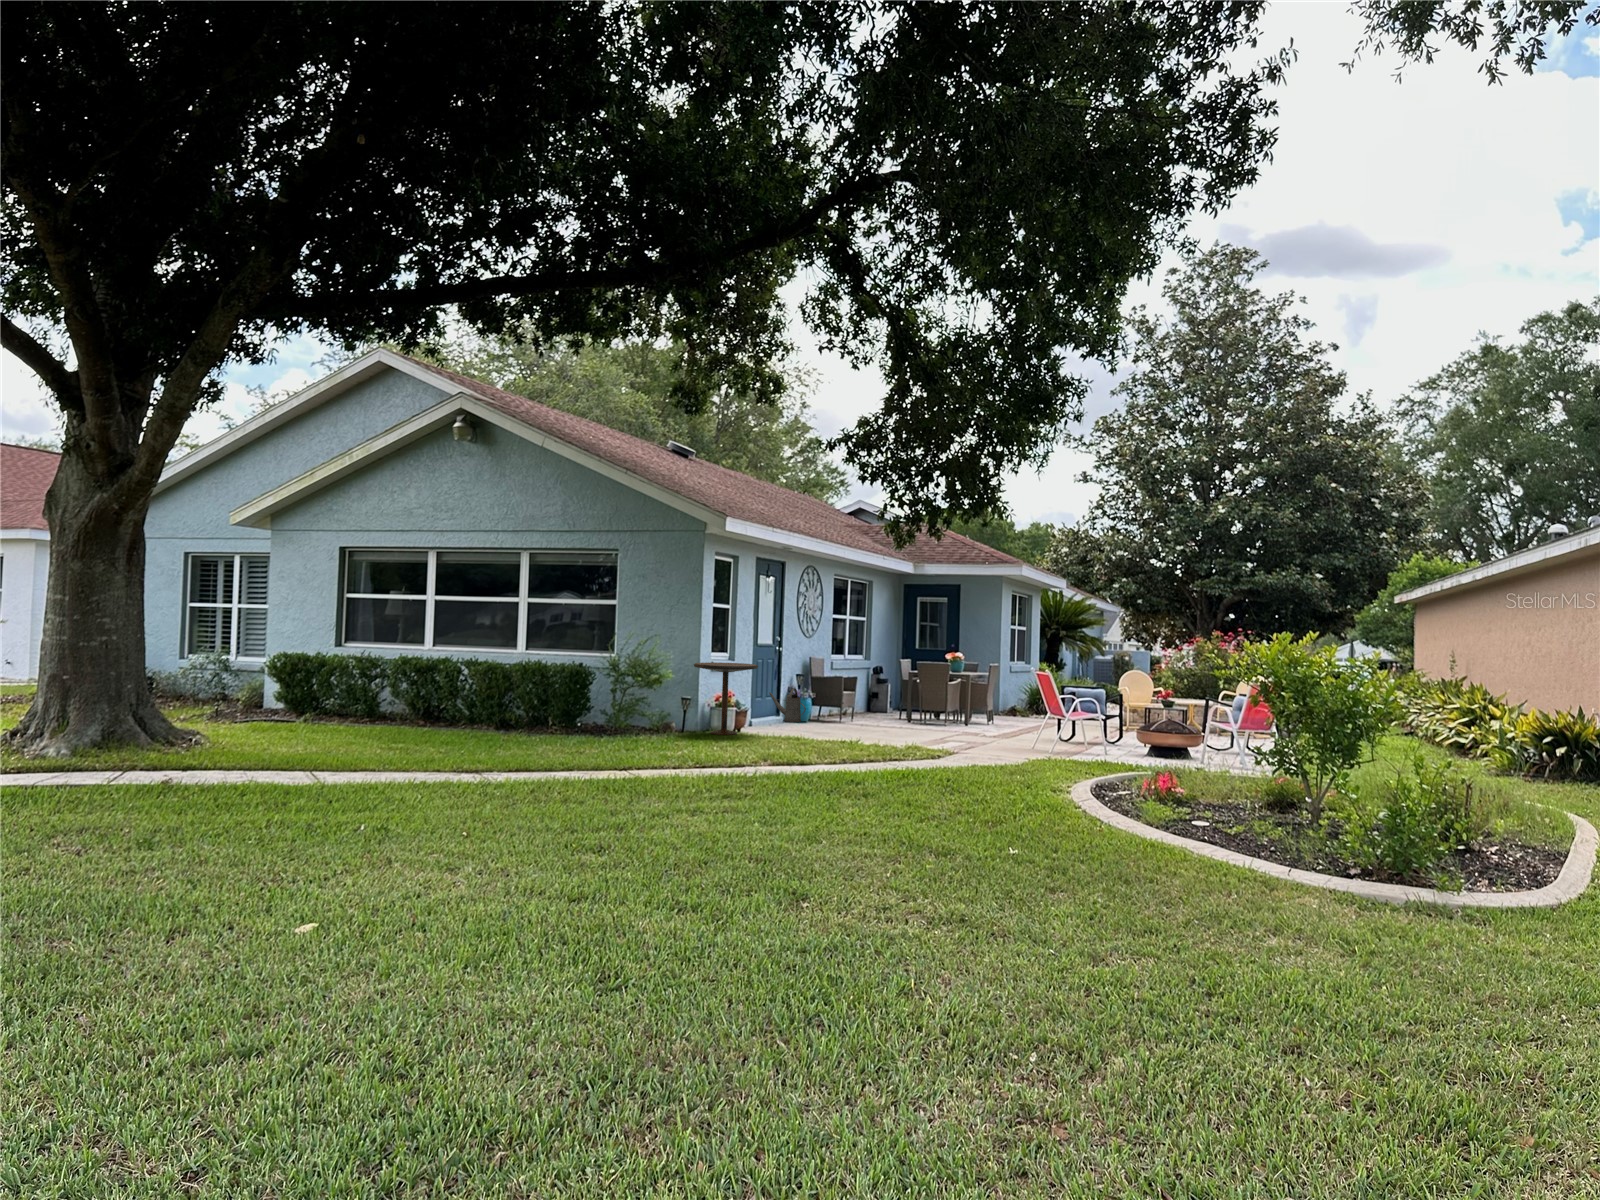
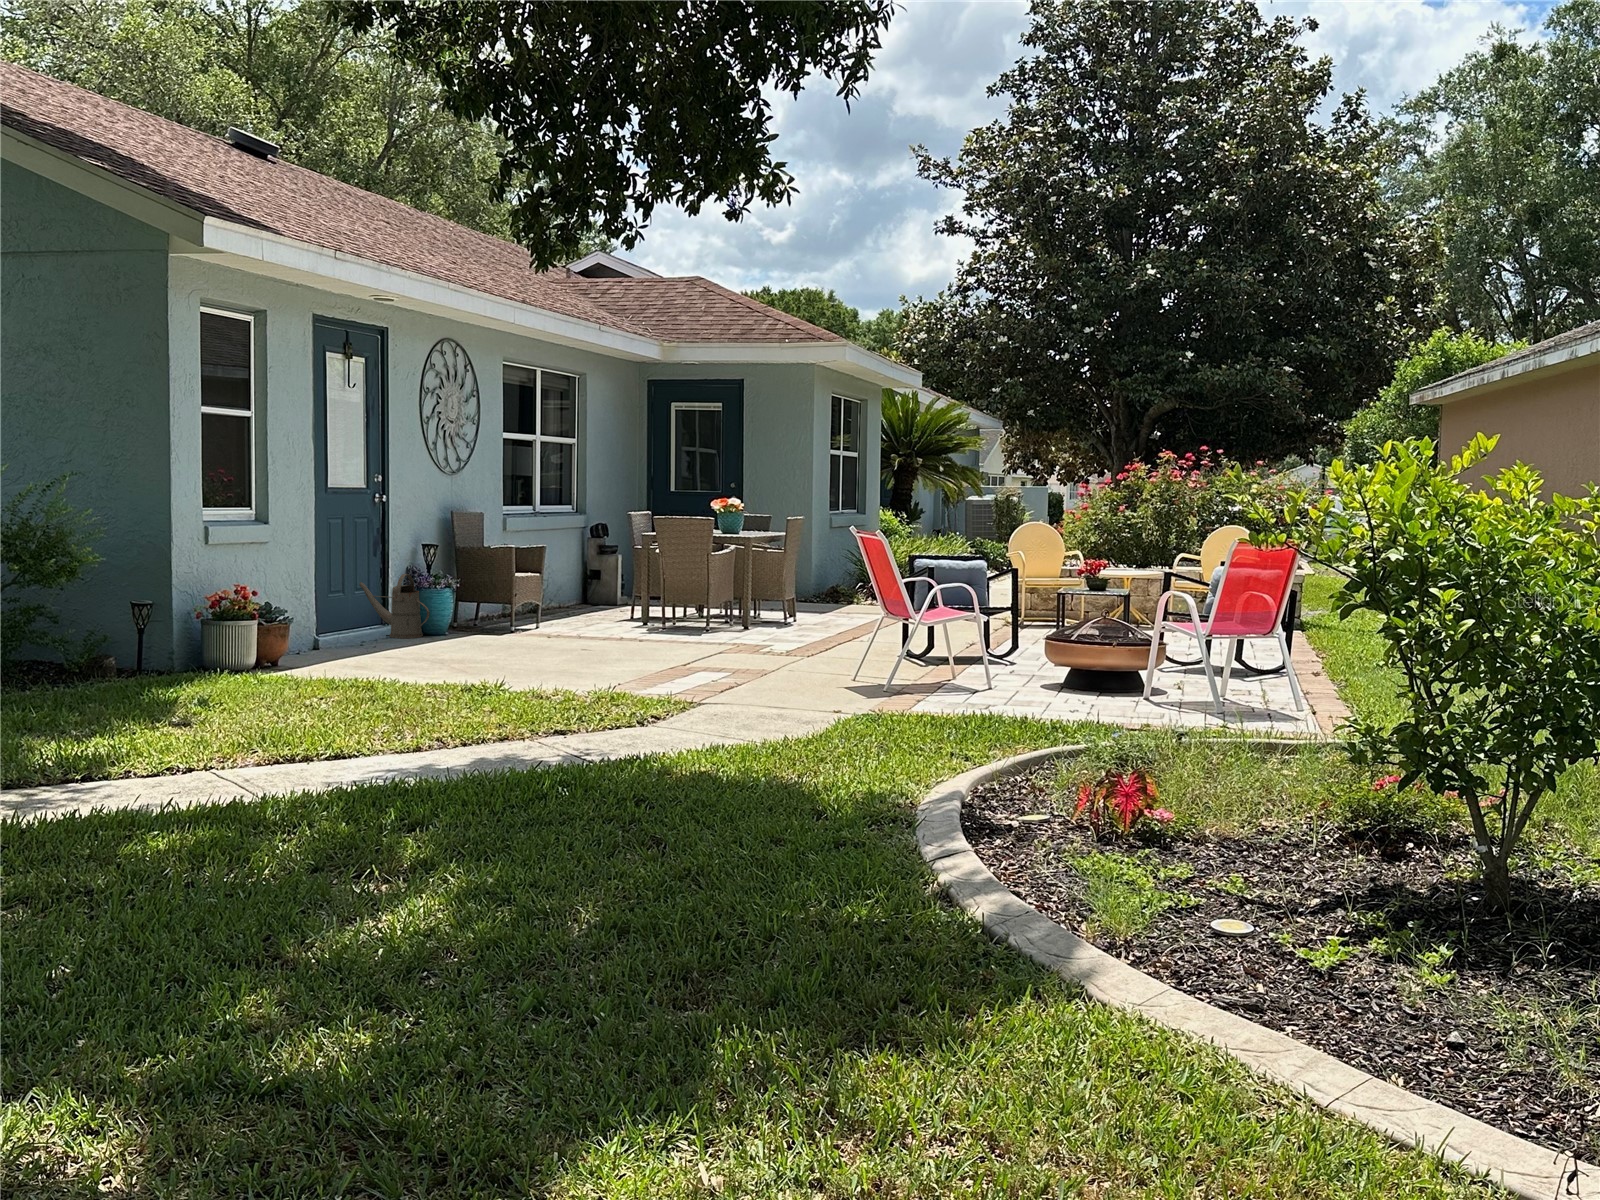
pedestal table: present [694,662,758,735] -> none [140,531,288,684]

